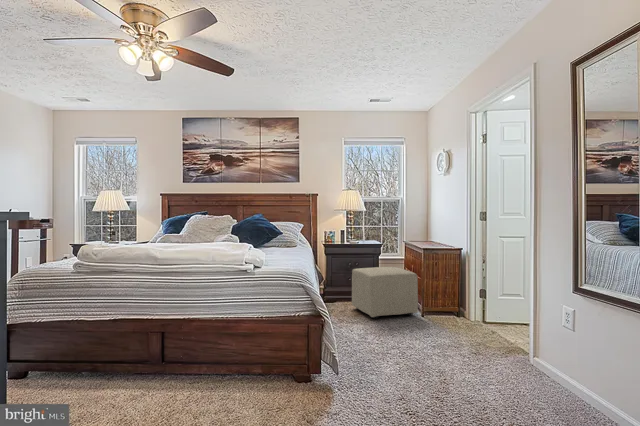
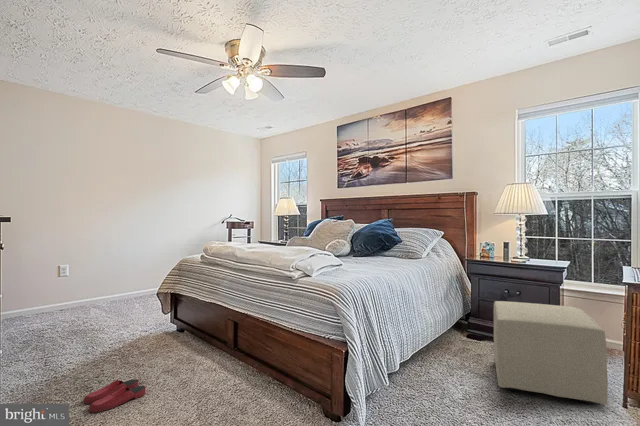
slippers: none [91,377,146,406] -> present [84,379,145,413]

